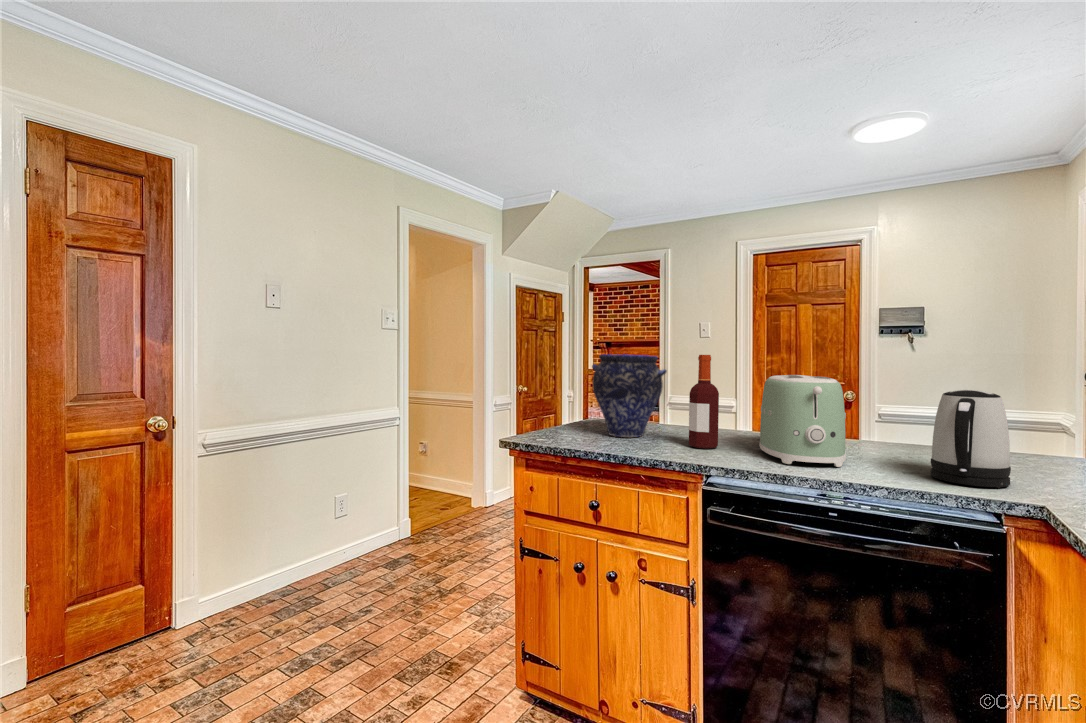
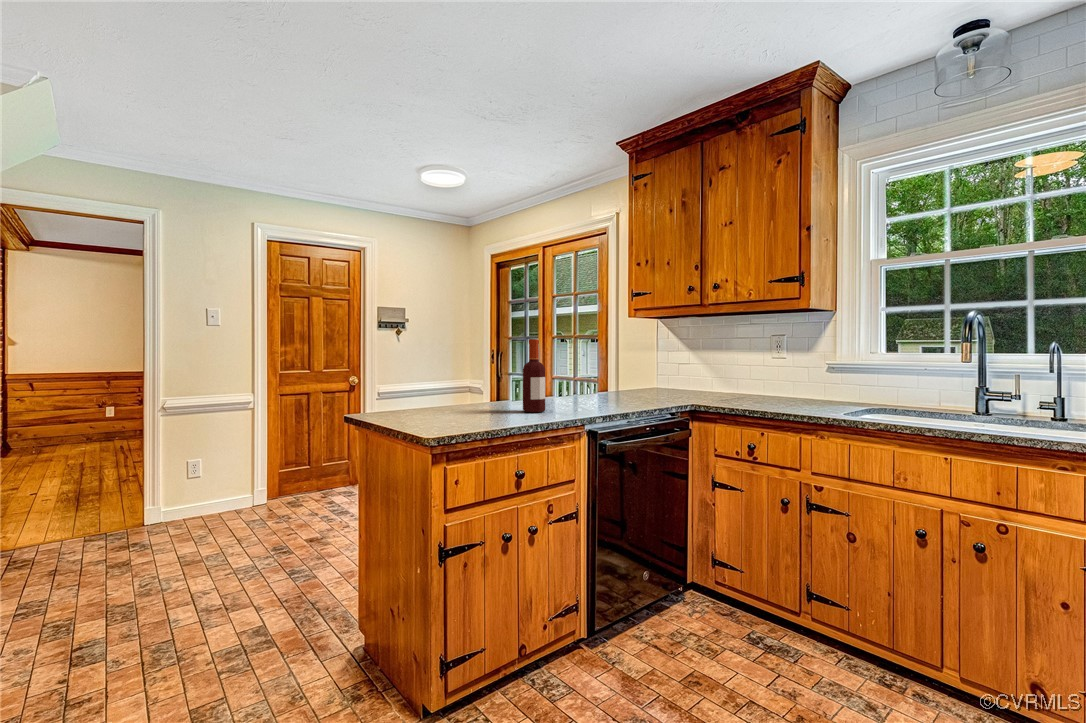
vase: present [592,354,667,437] -> none [427,339,494,418]
toaster: present [759,375,846,467] -> none [543,354,620,409]
kettle: present [930,390,1011,488] -> none [637,357,672,404]

